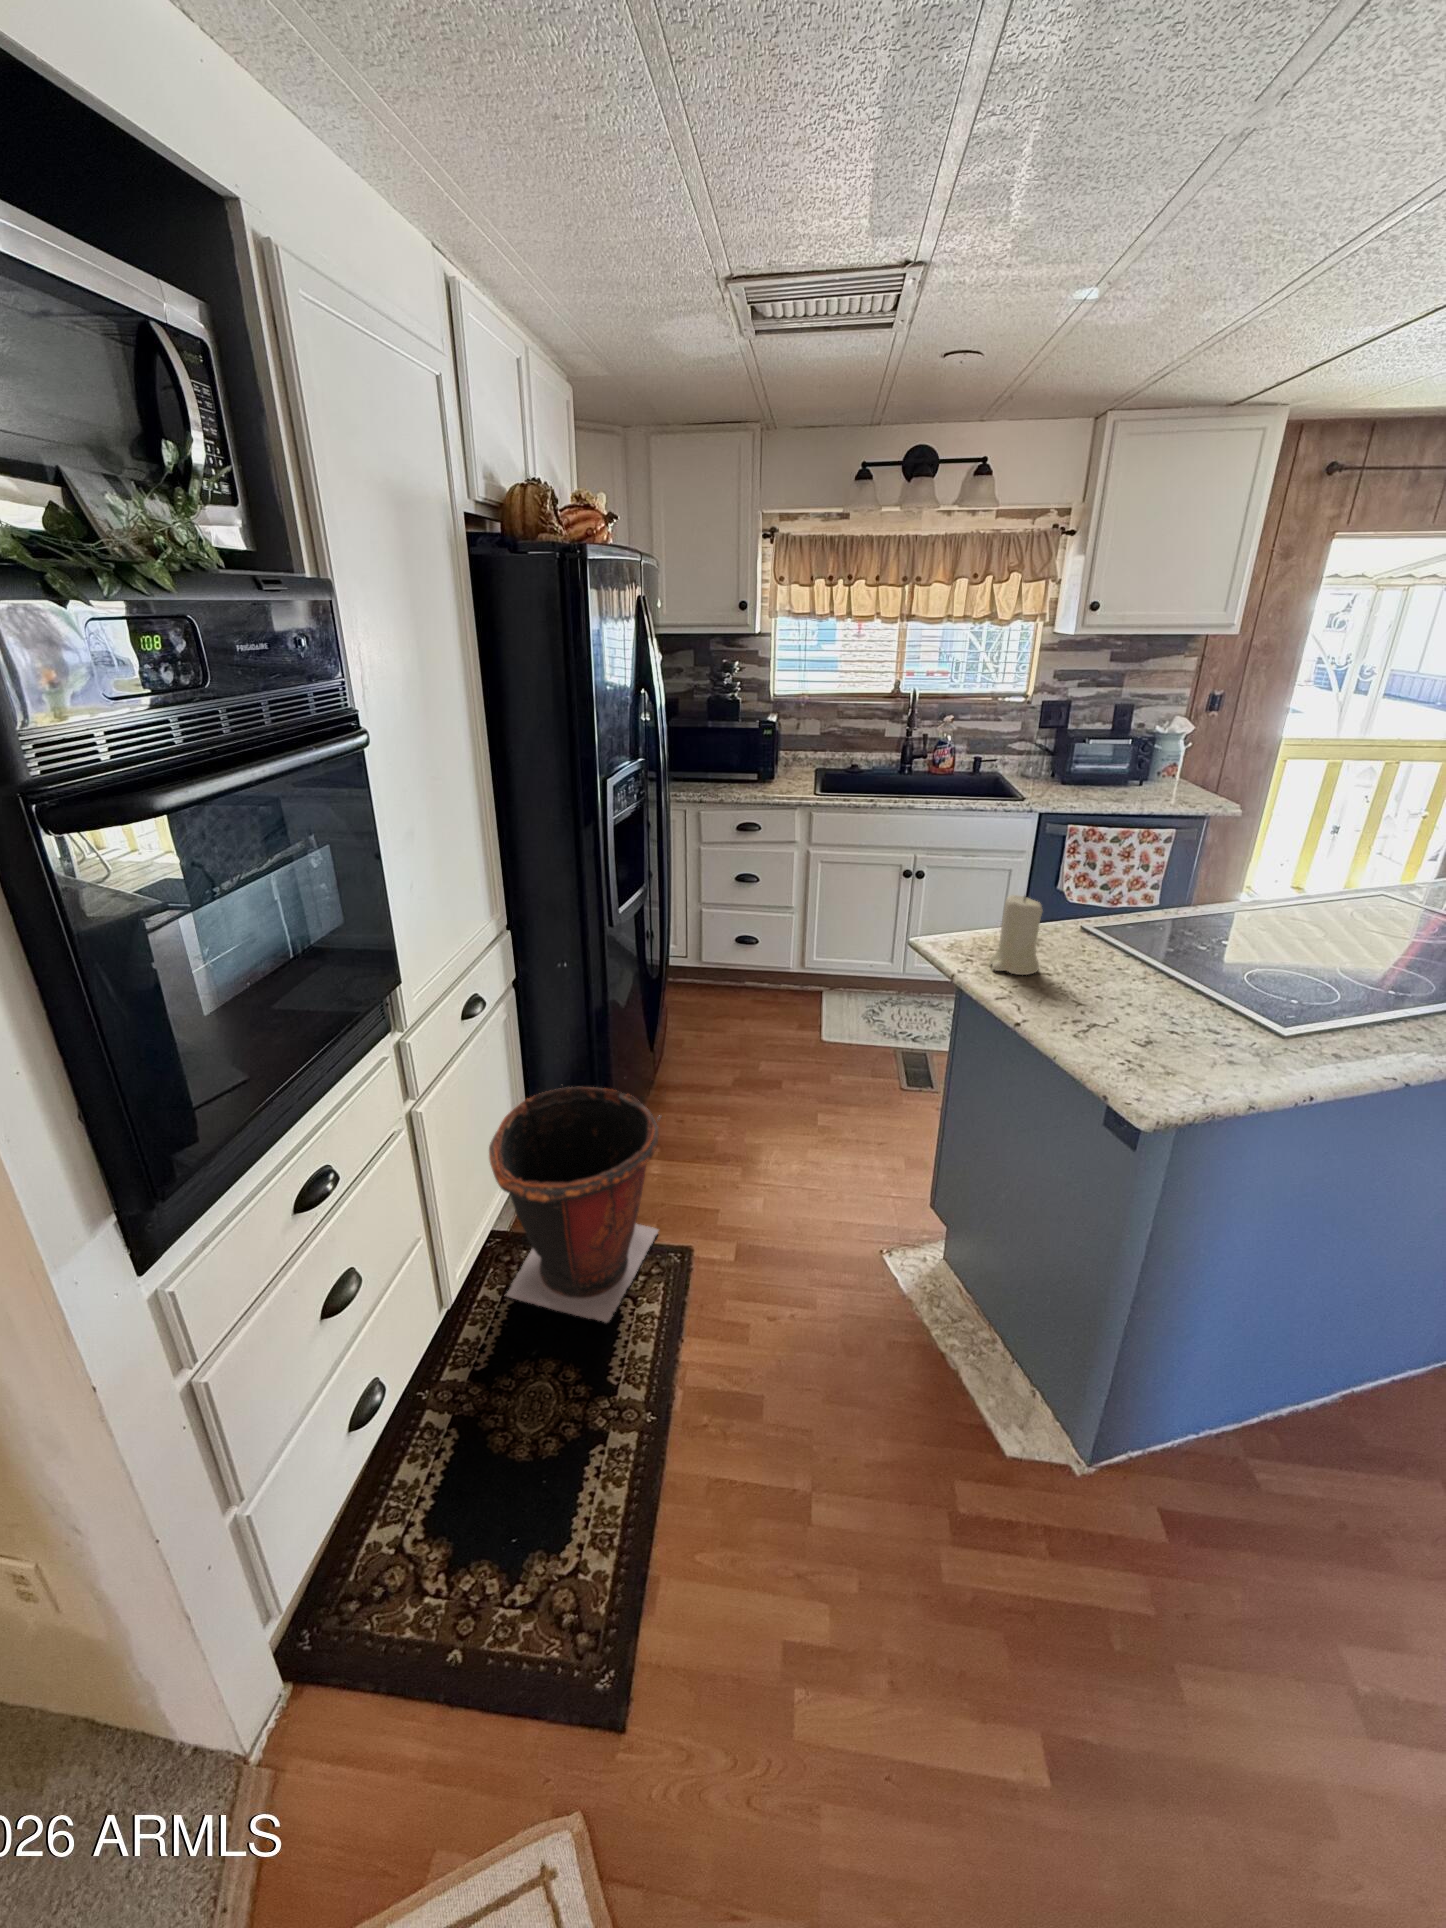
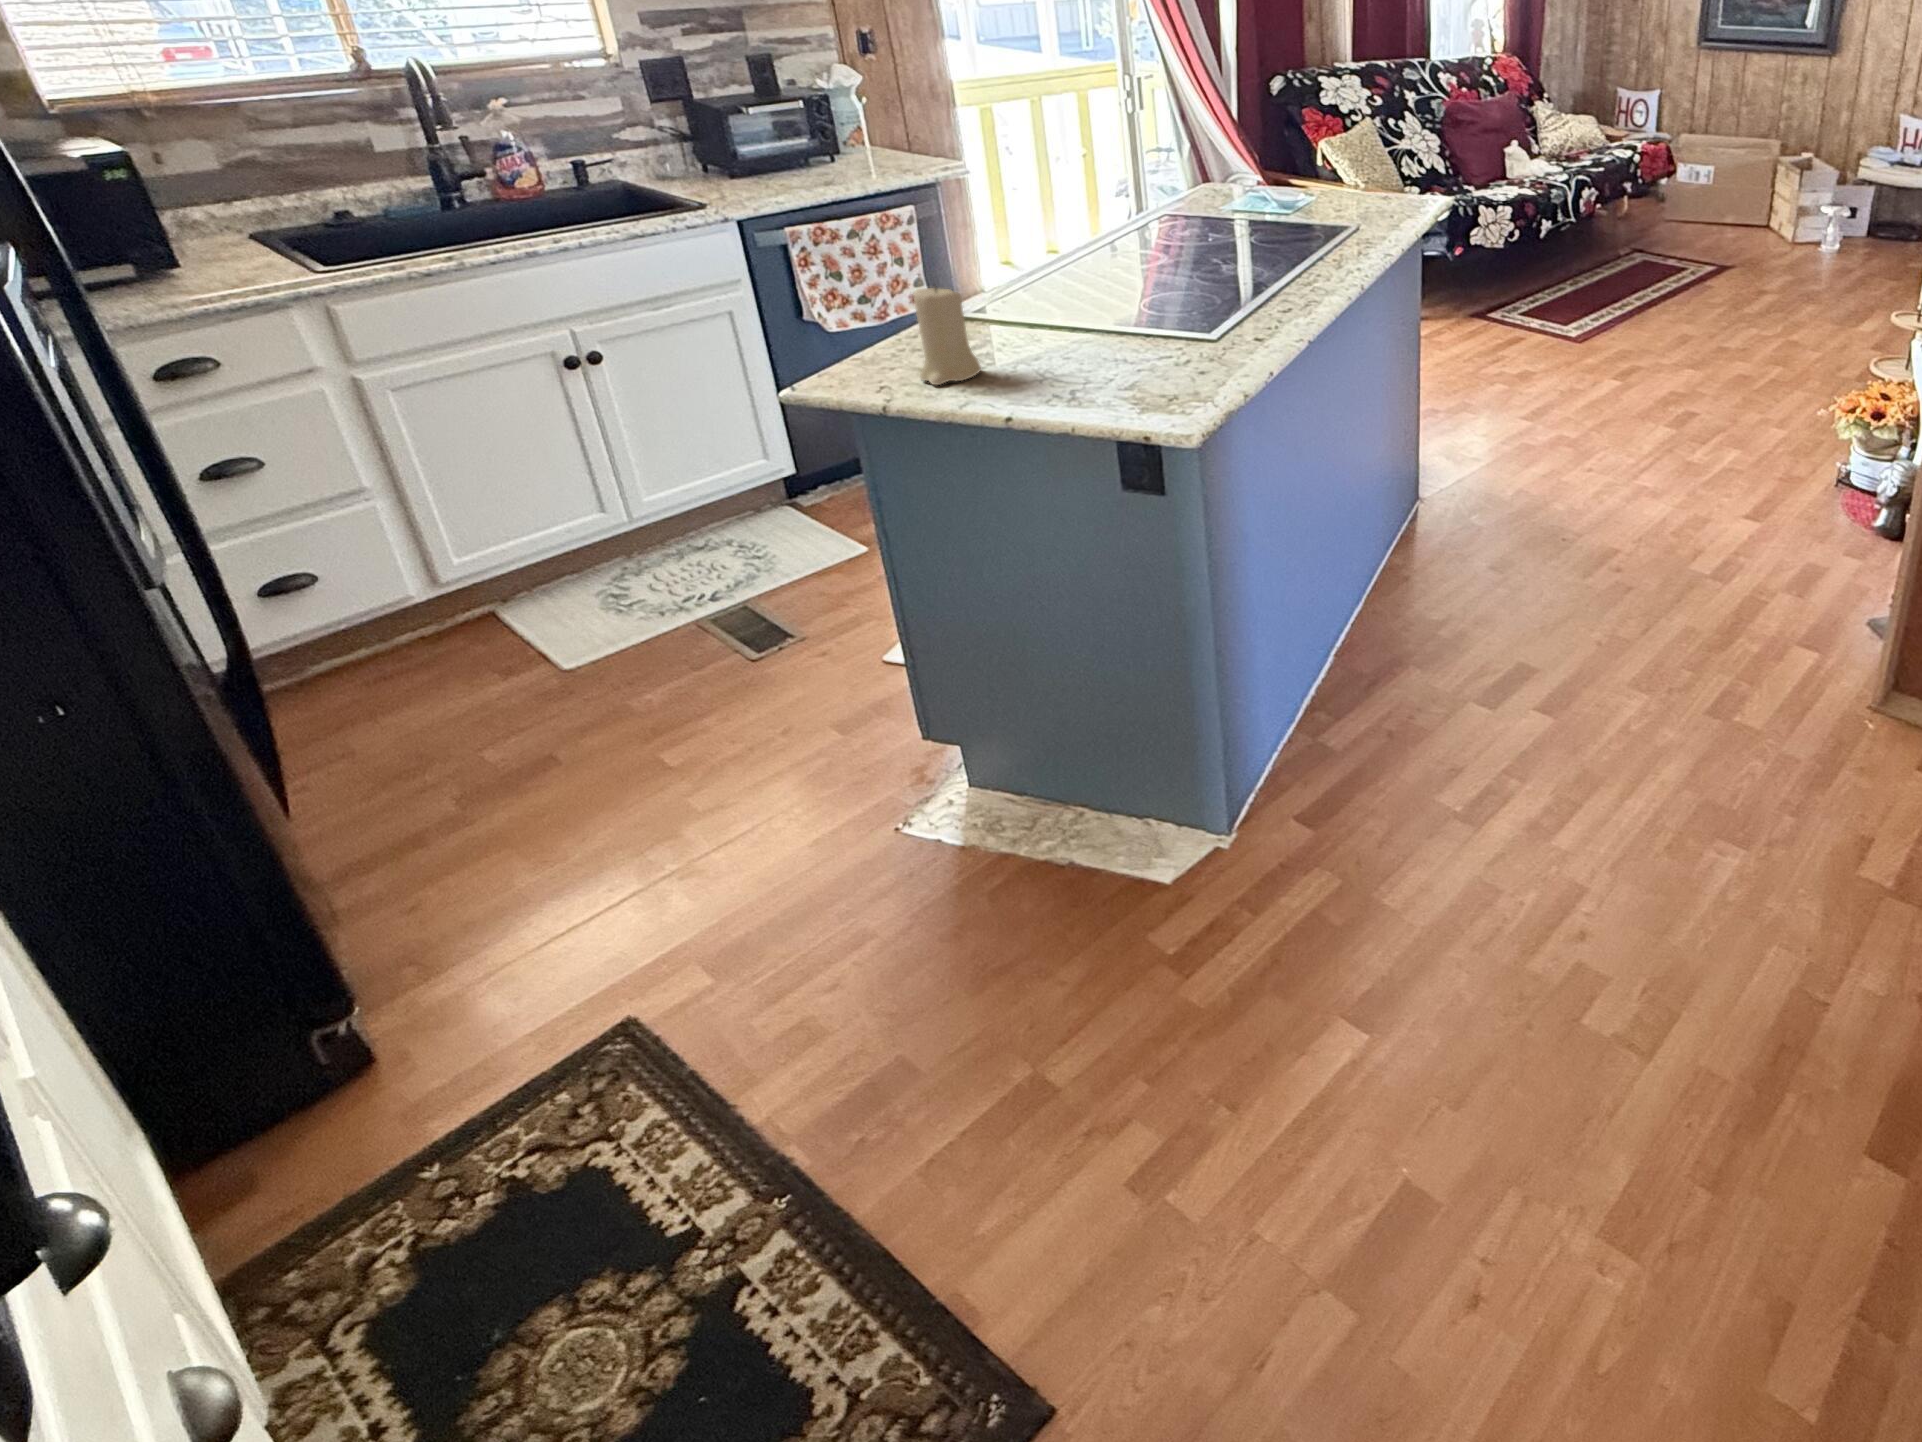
waste bin: present [489,1087,661,1322] -> none [121,833,593,1349]

